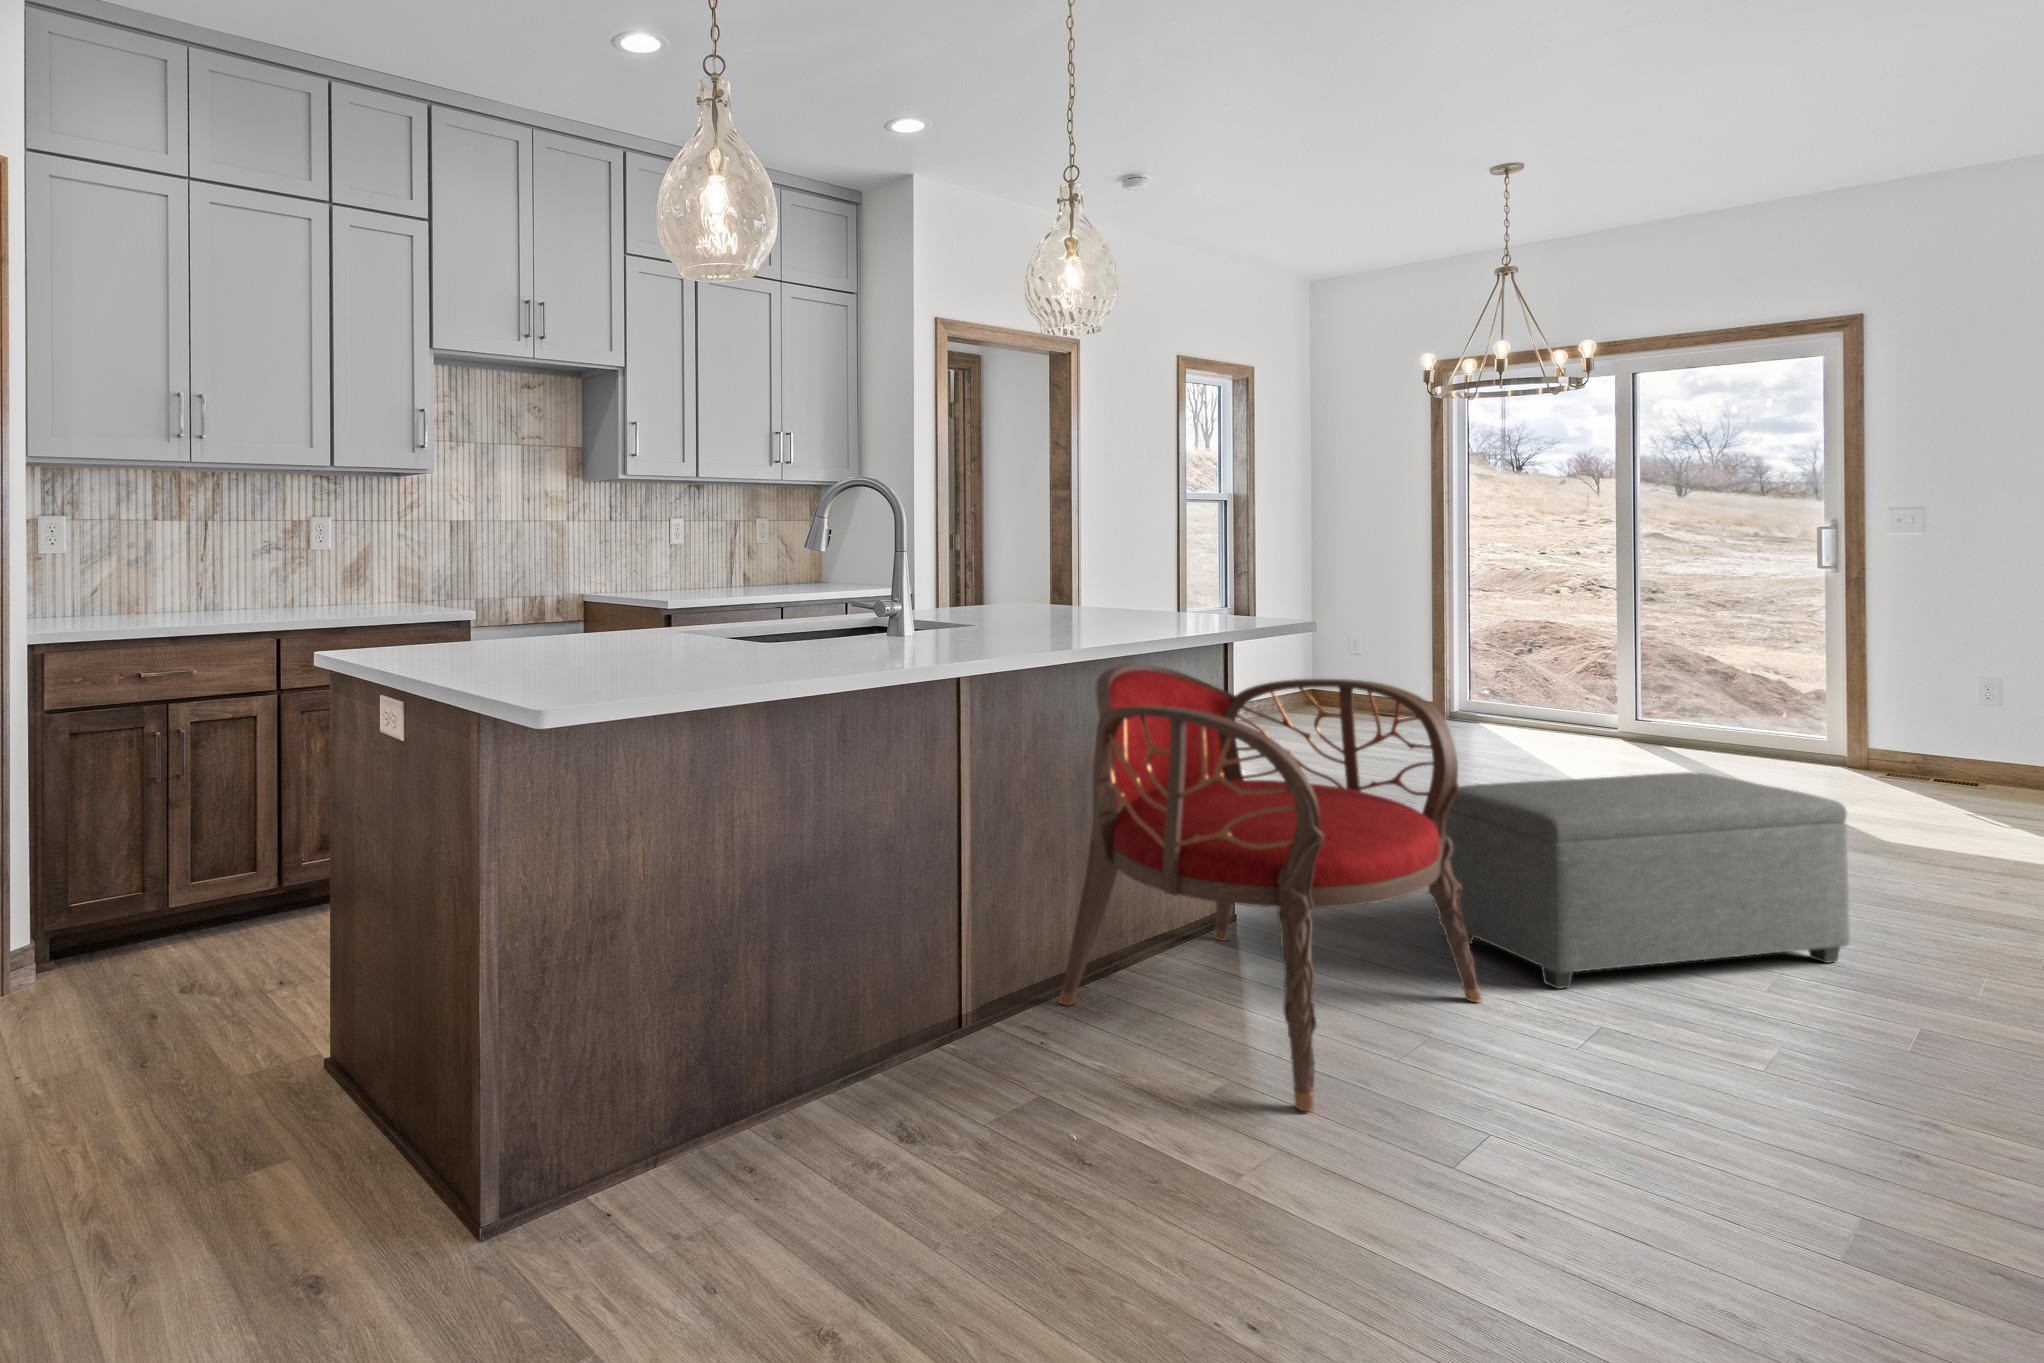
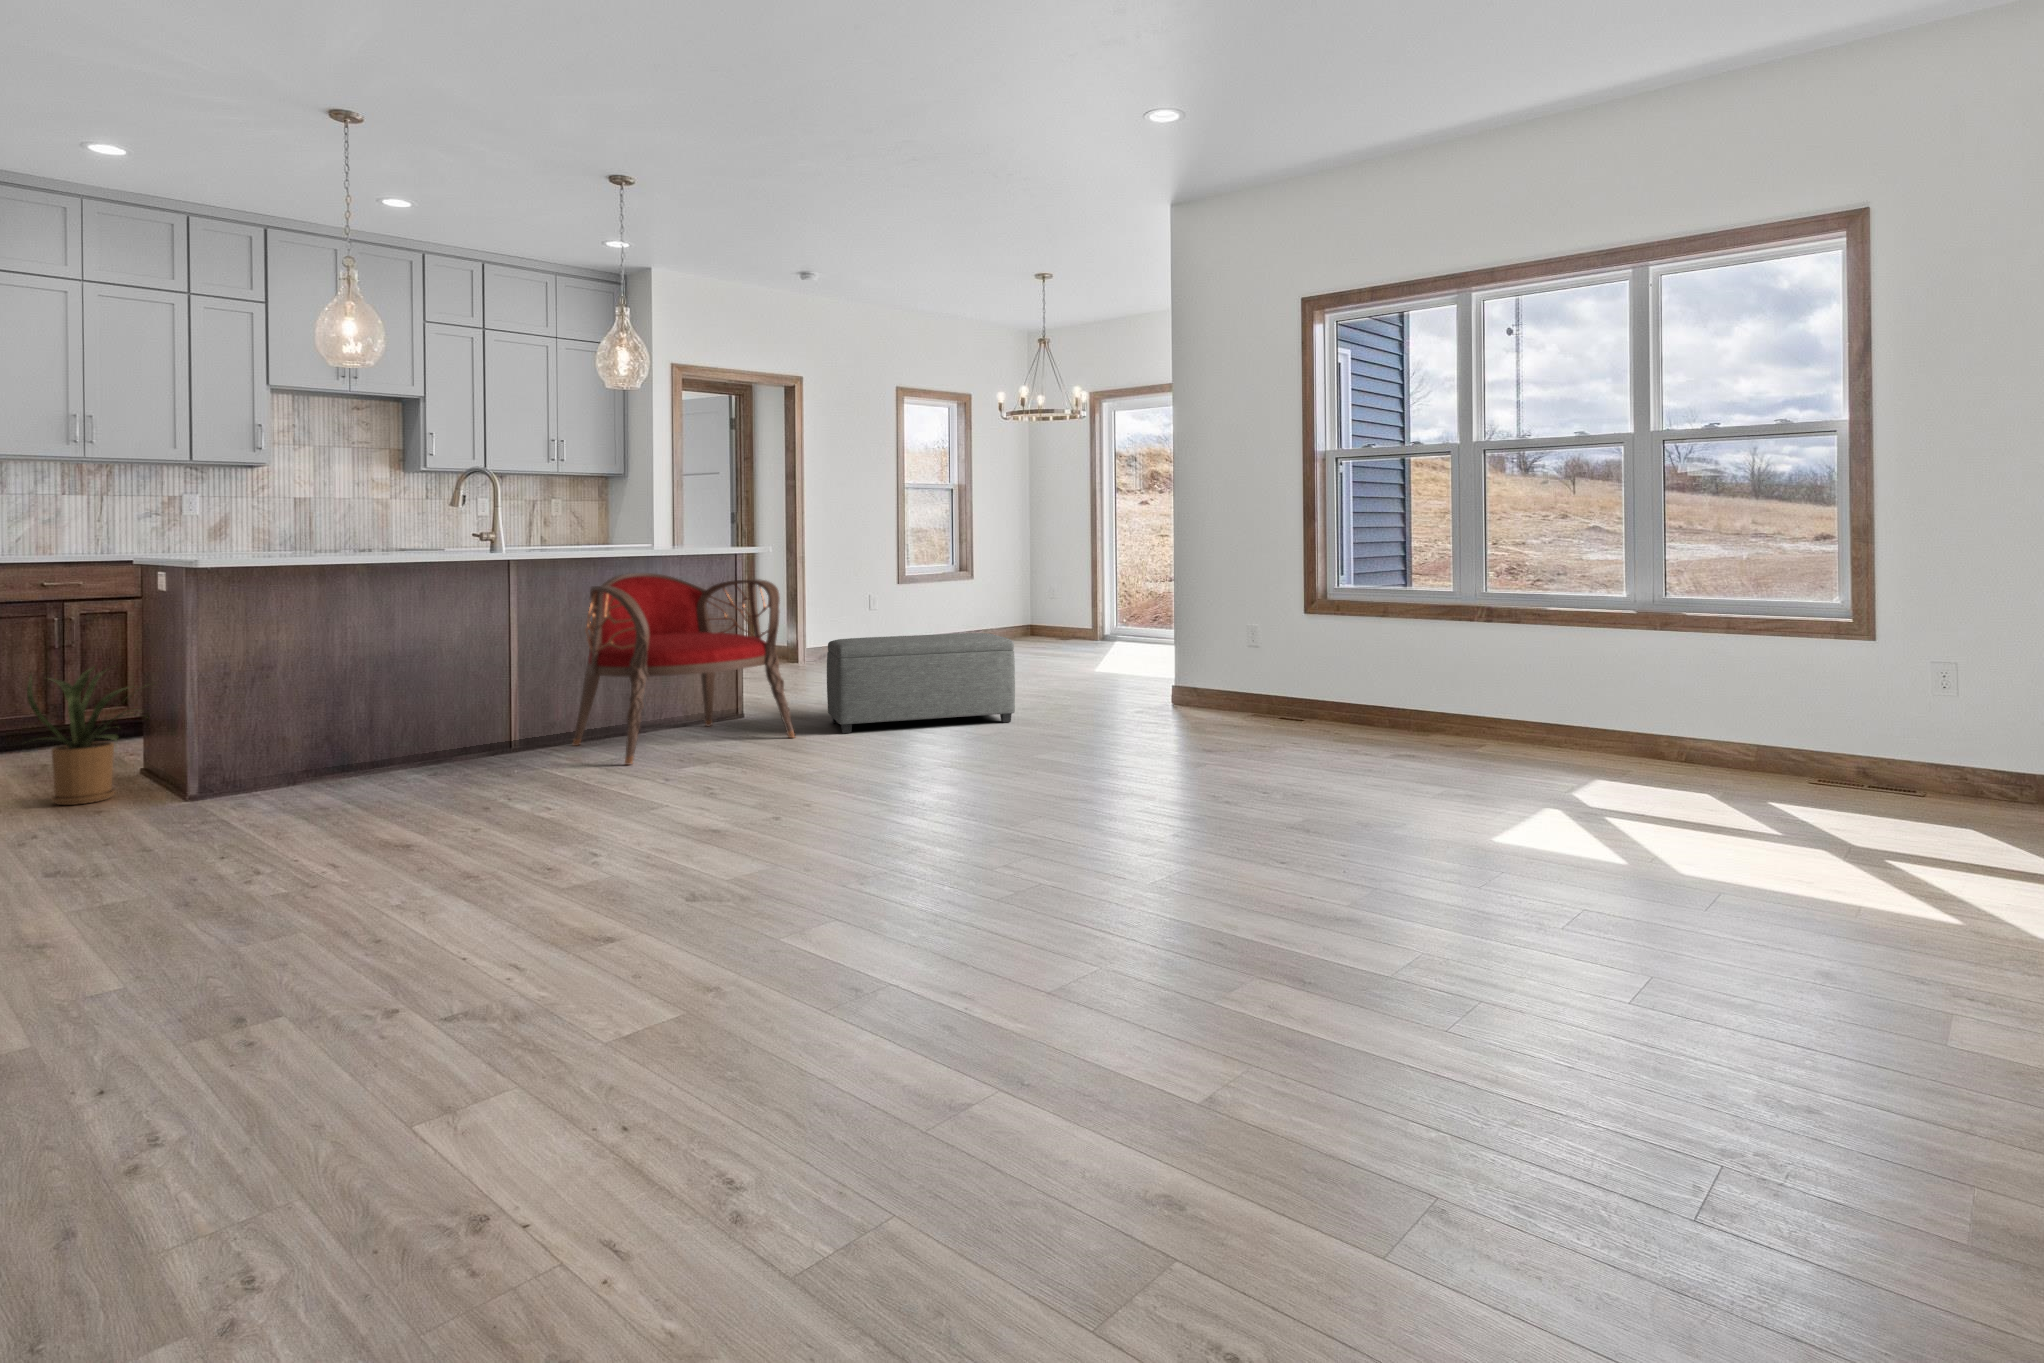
house plant: none [150,911,419,1230] -> present [27,667,149,805]

